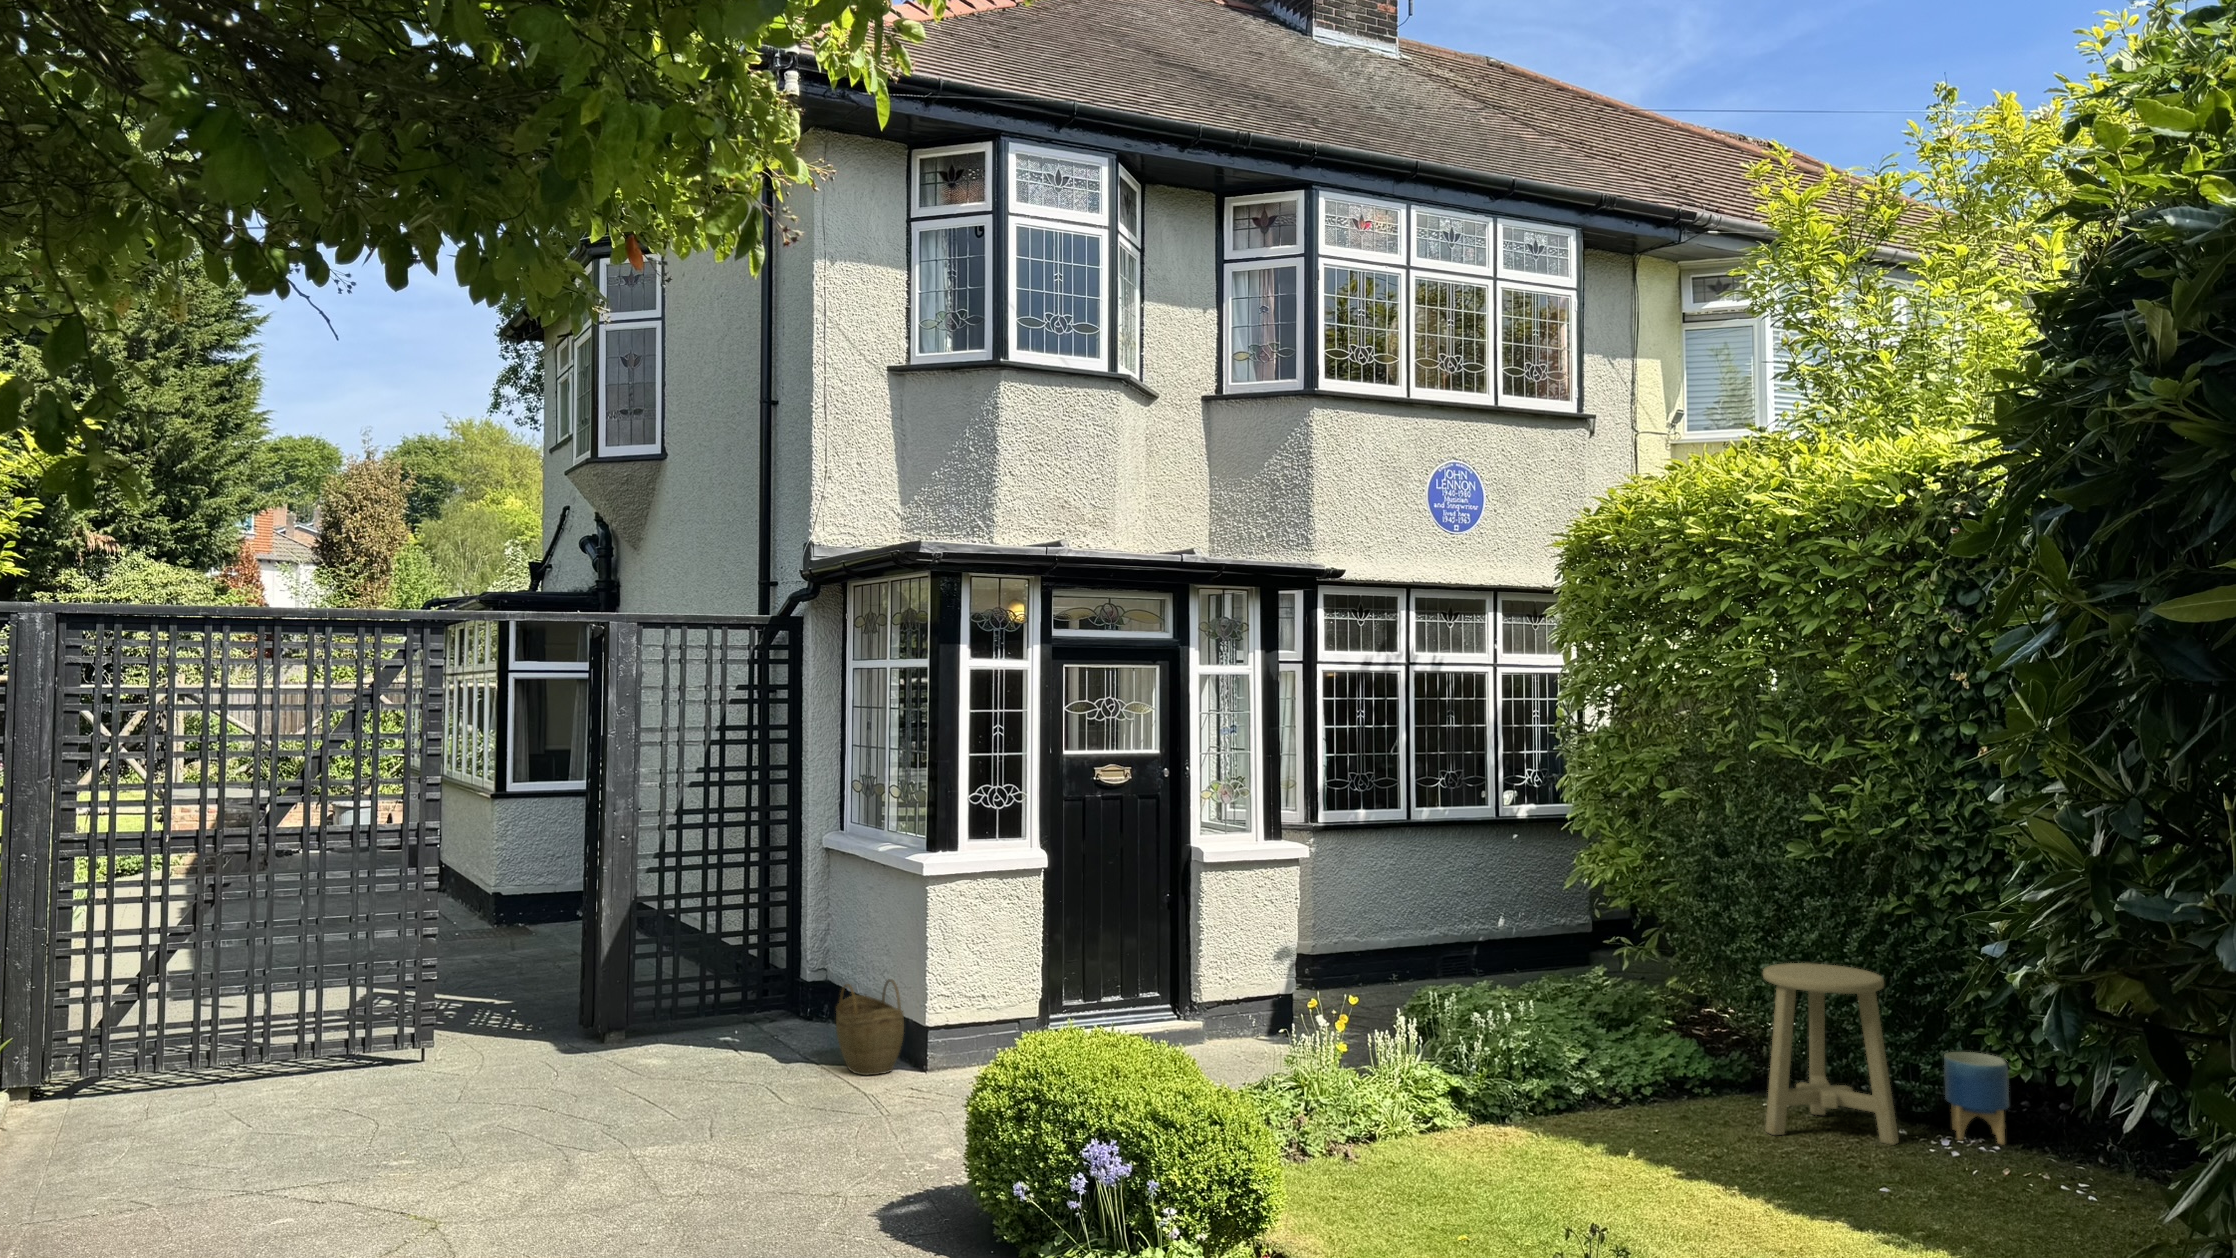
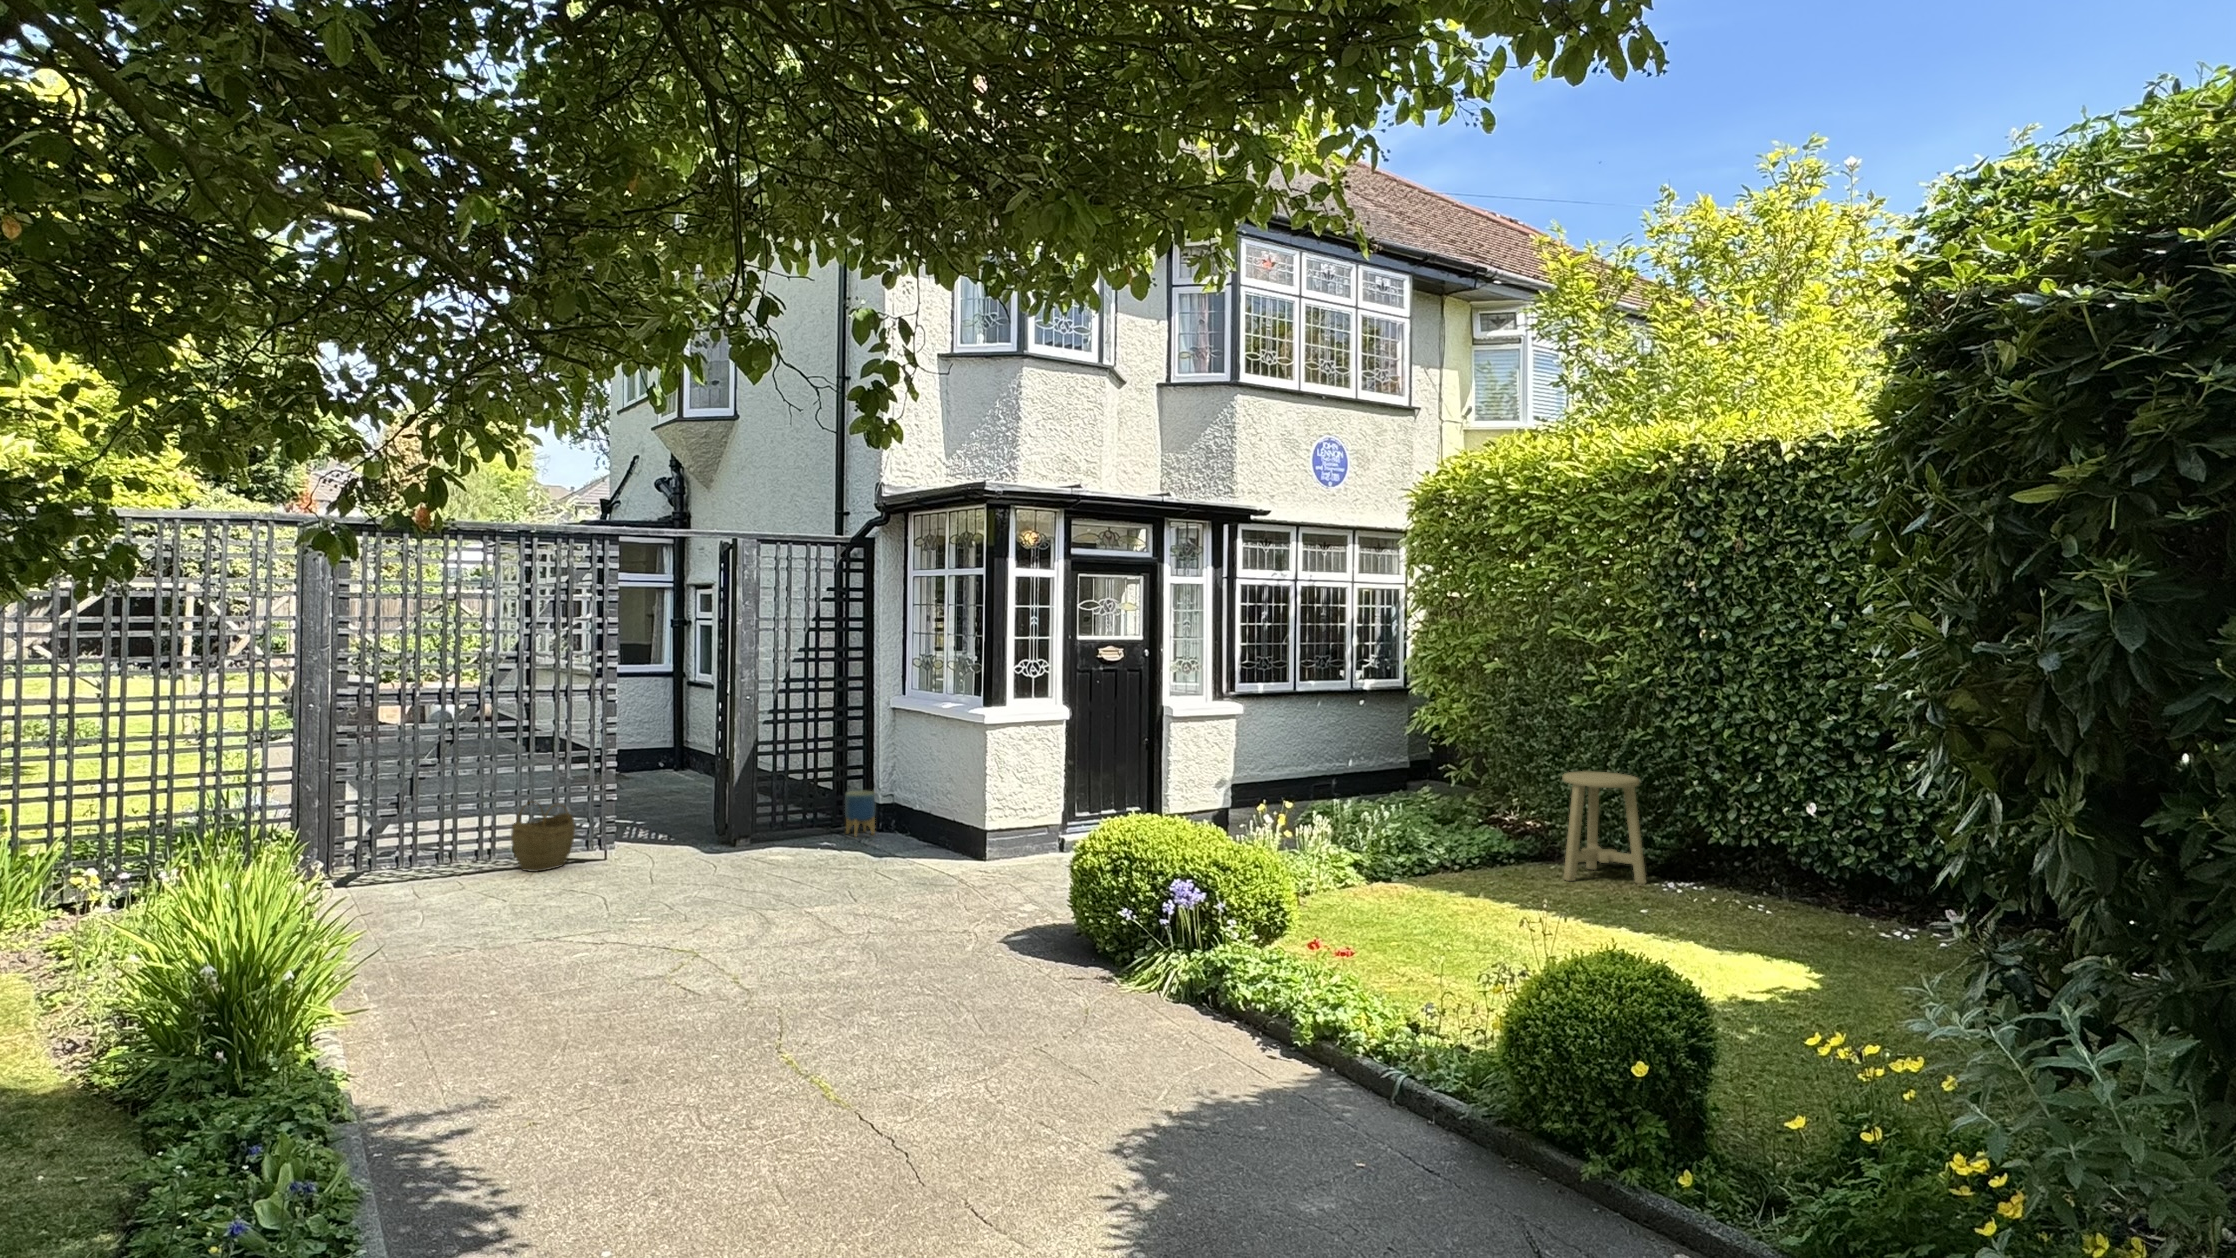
woven basket: present [836,979,904,1076] -> present [511,802,575,872]
planter: present [1944,1052,2009,1145] -> present [845,791,875,836]

